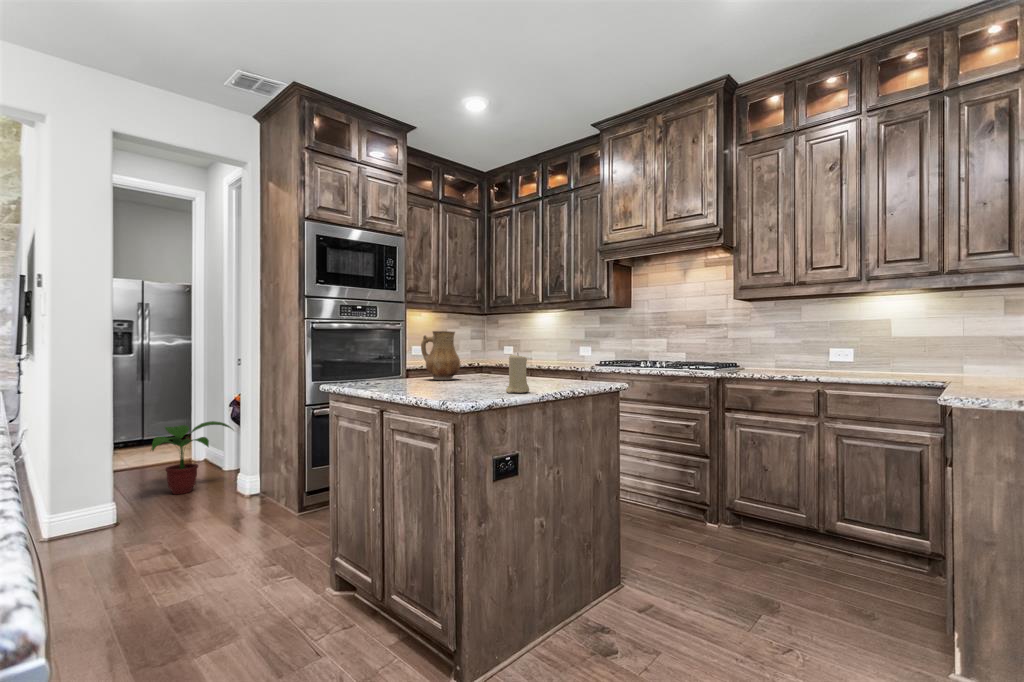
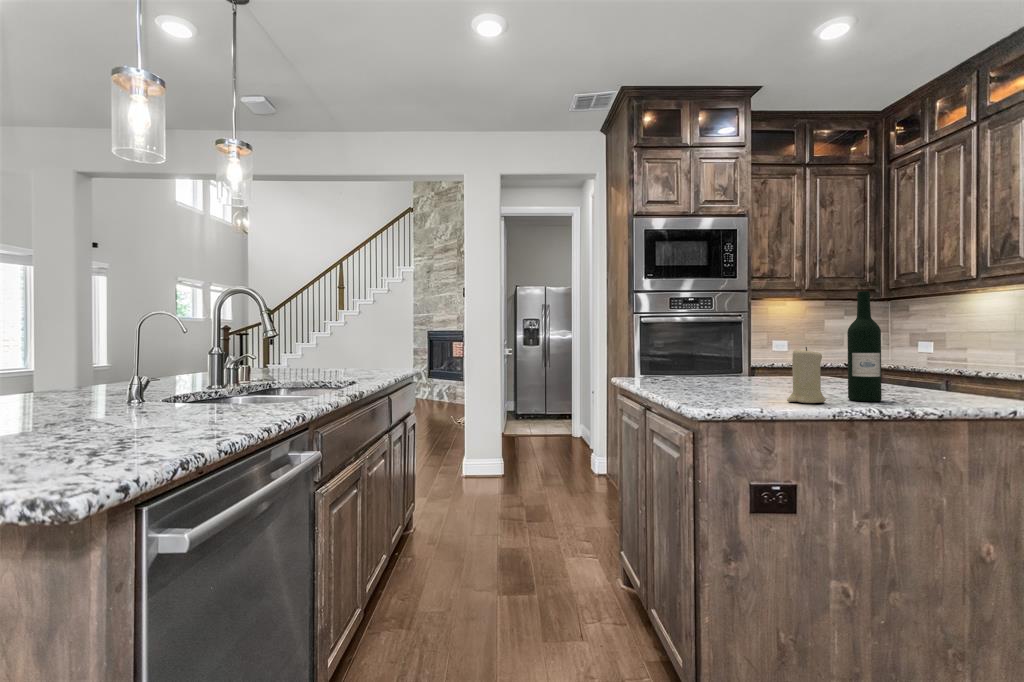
wine bottle: none [534,315,553,389] -> present [847,291,882,401]
ceramic pitcher: present [421,331,460,380] -> none [725,321,776,381]
potted plant: present [151,421,233,494] -> none [529,408,593,466]

